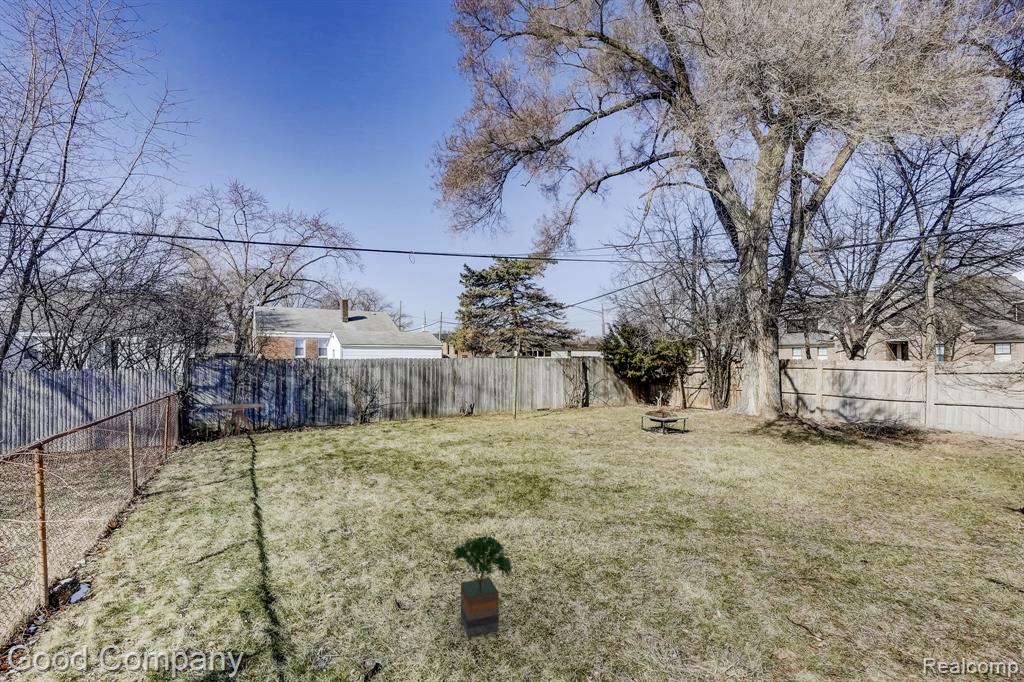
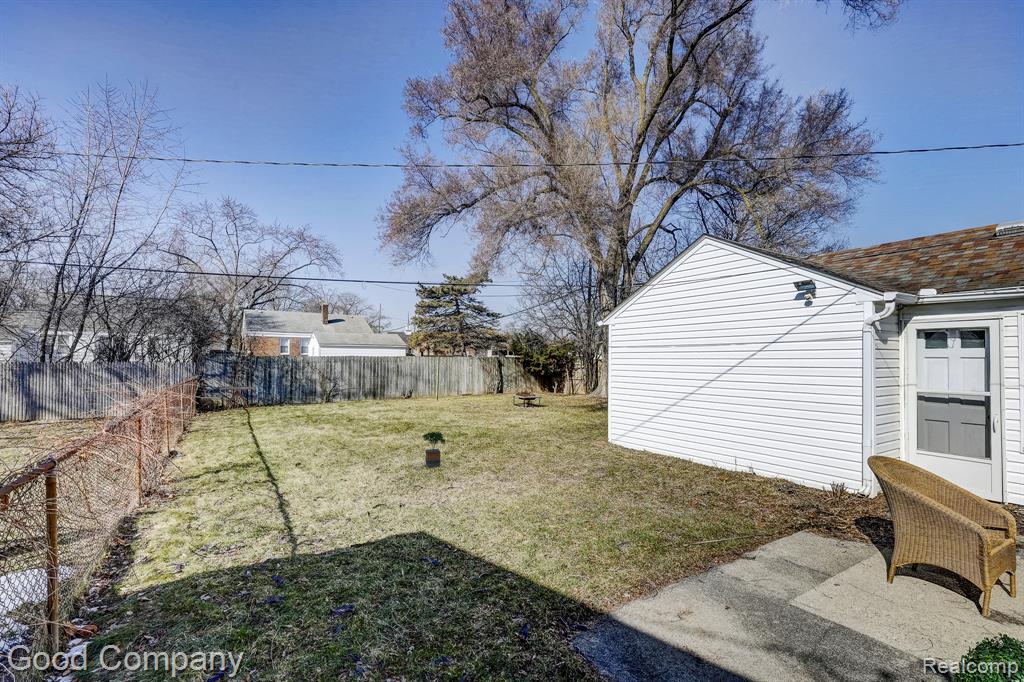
potted tree: present [452,535,512,637] -> present [423,432,445,467]

